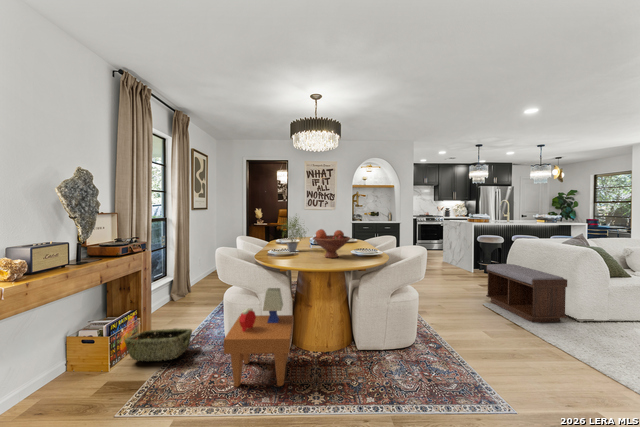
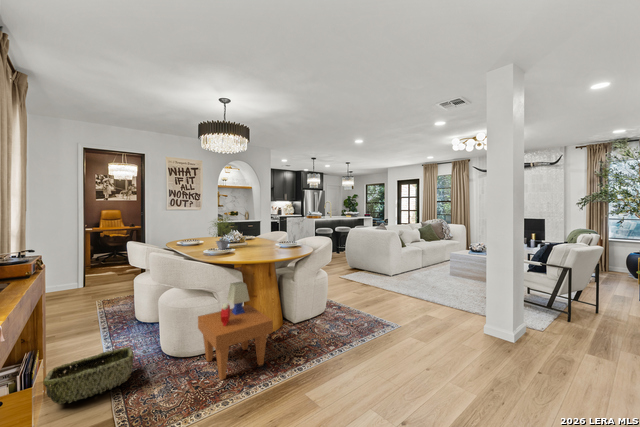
fruit bowl: present [313,229,350,258] -> none [255,226,288,250]
bench: present [486,264,567,322] -> none [339,246,388,281]

